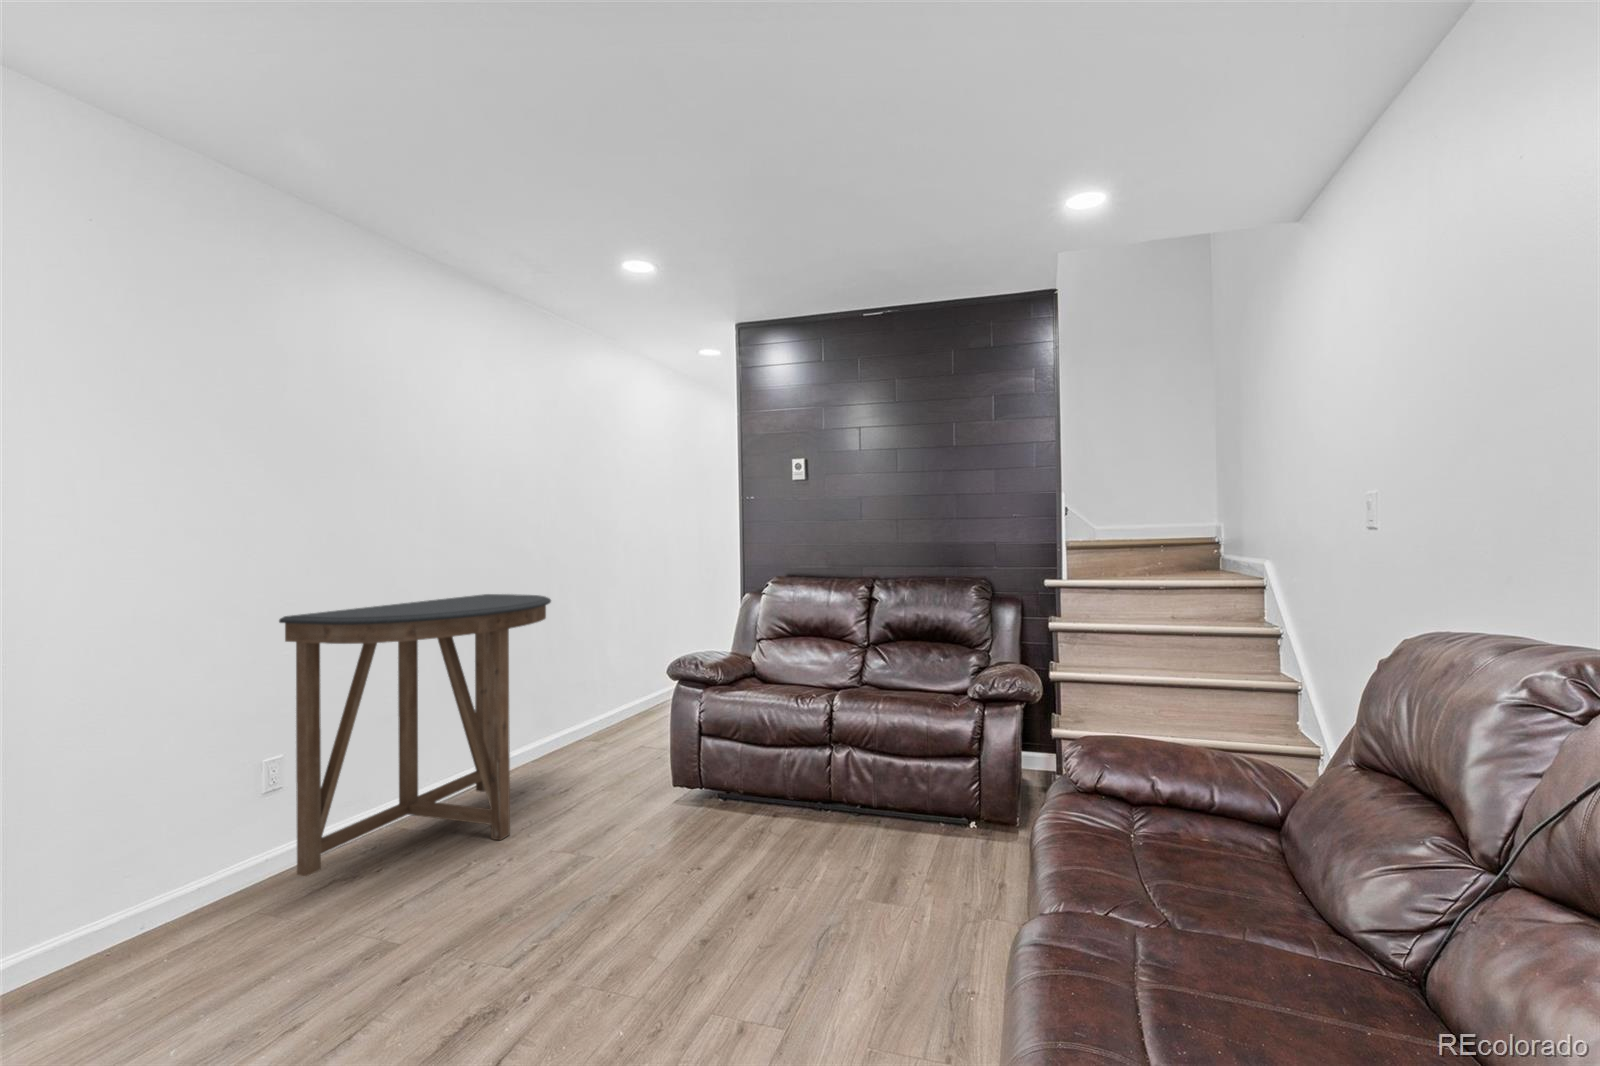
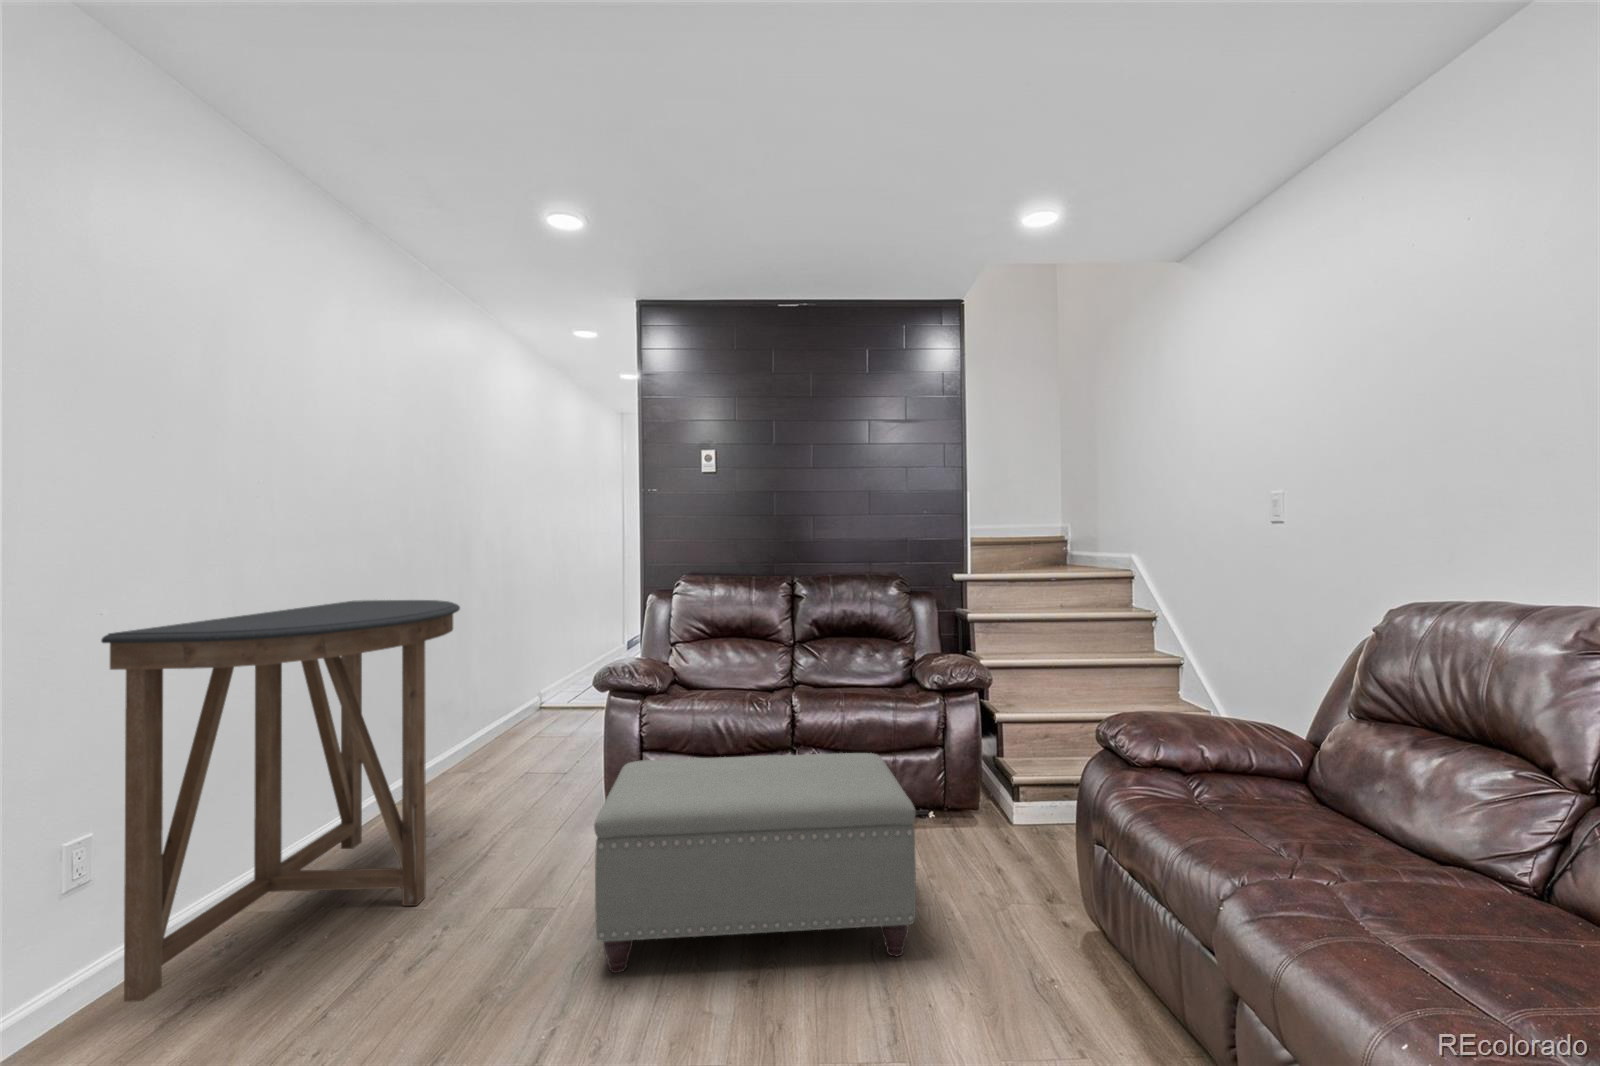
ottoman: none [587,741,877,944] -> present [594,753,916,973]

